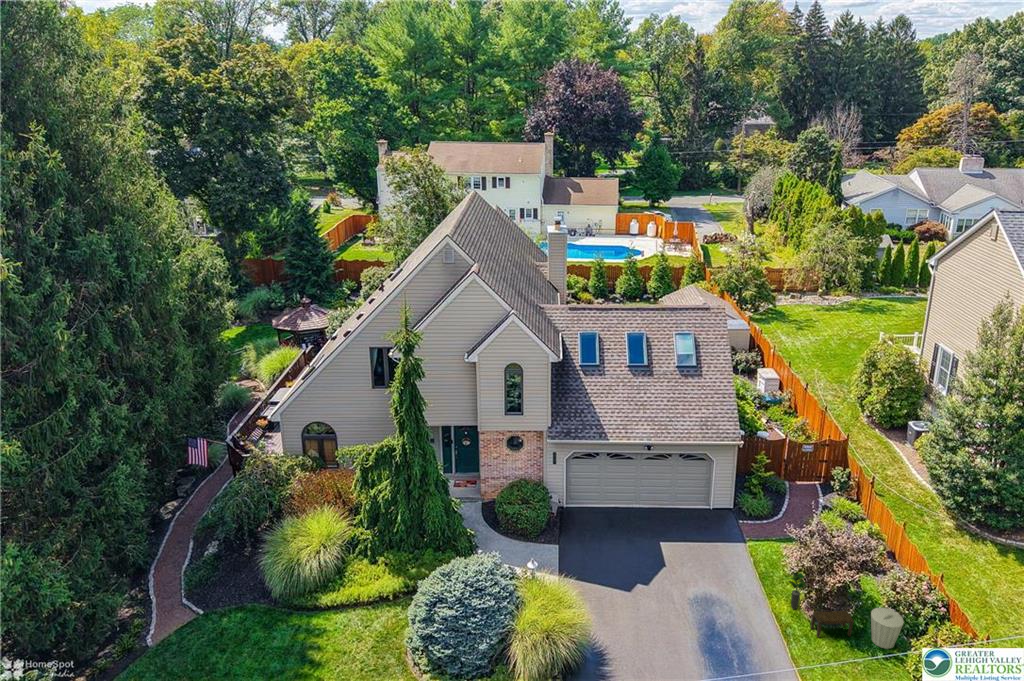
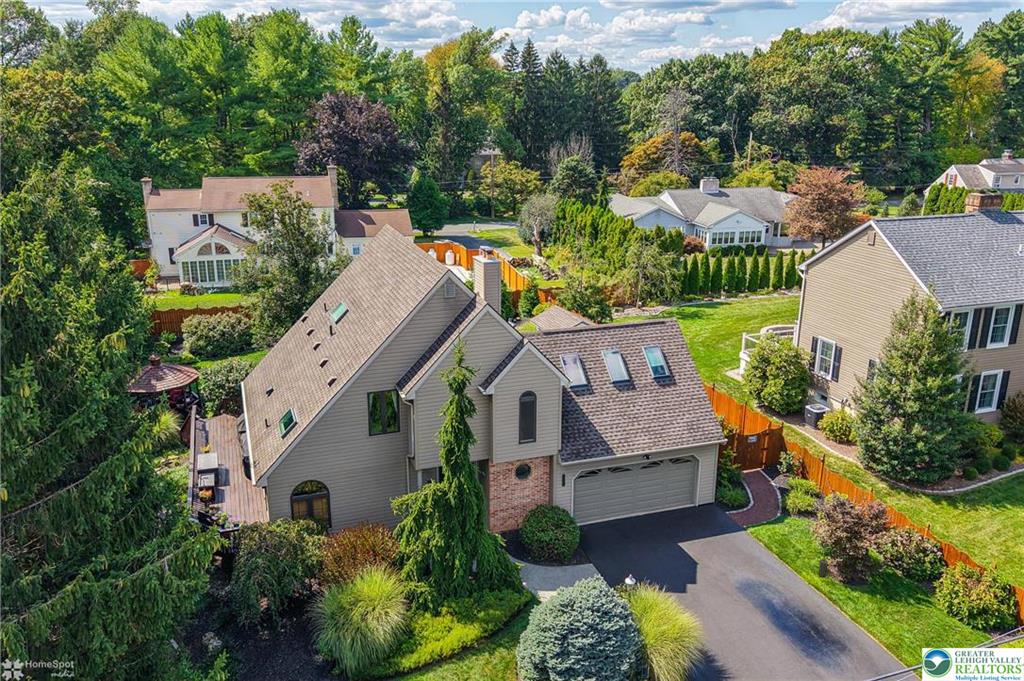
trash can: present [871,608,904,649] -> none [890,557,918,591]
bench: present [810,611,854,638] -> none [844,567,880,595]

